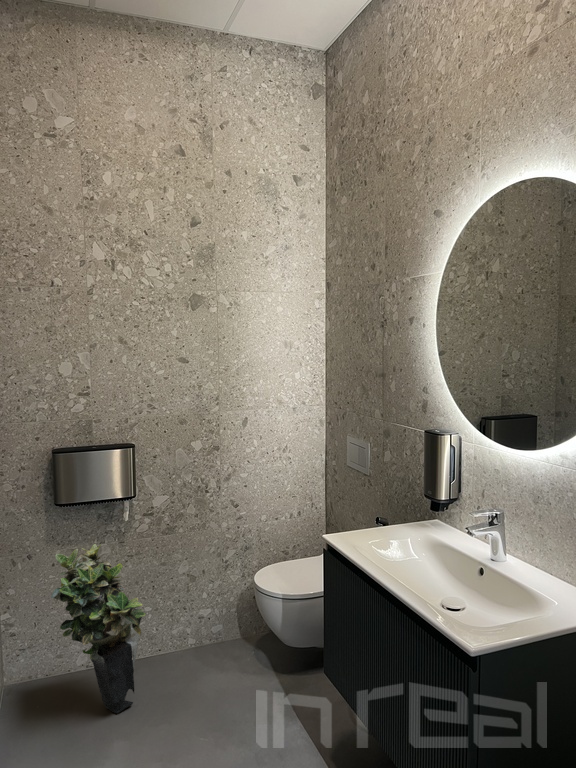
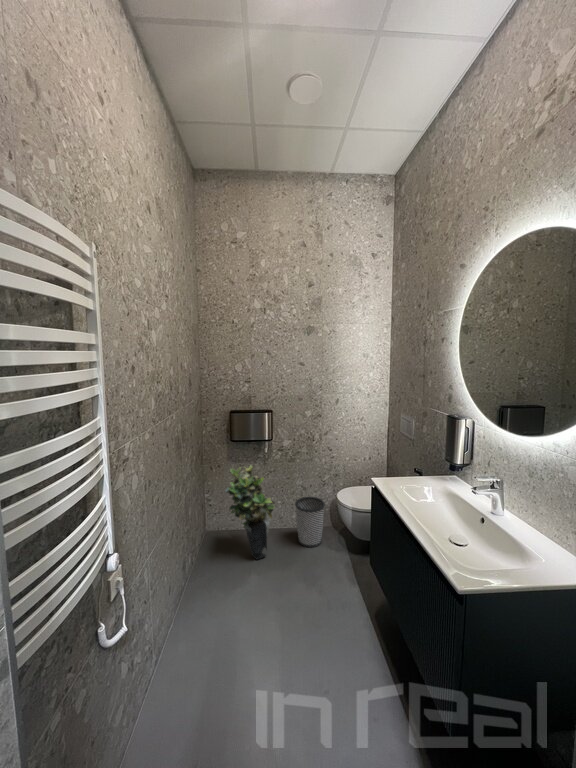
wastebasket: none [179,588,231,676] -> present [295,497,325,548]

